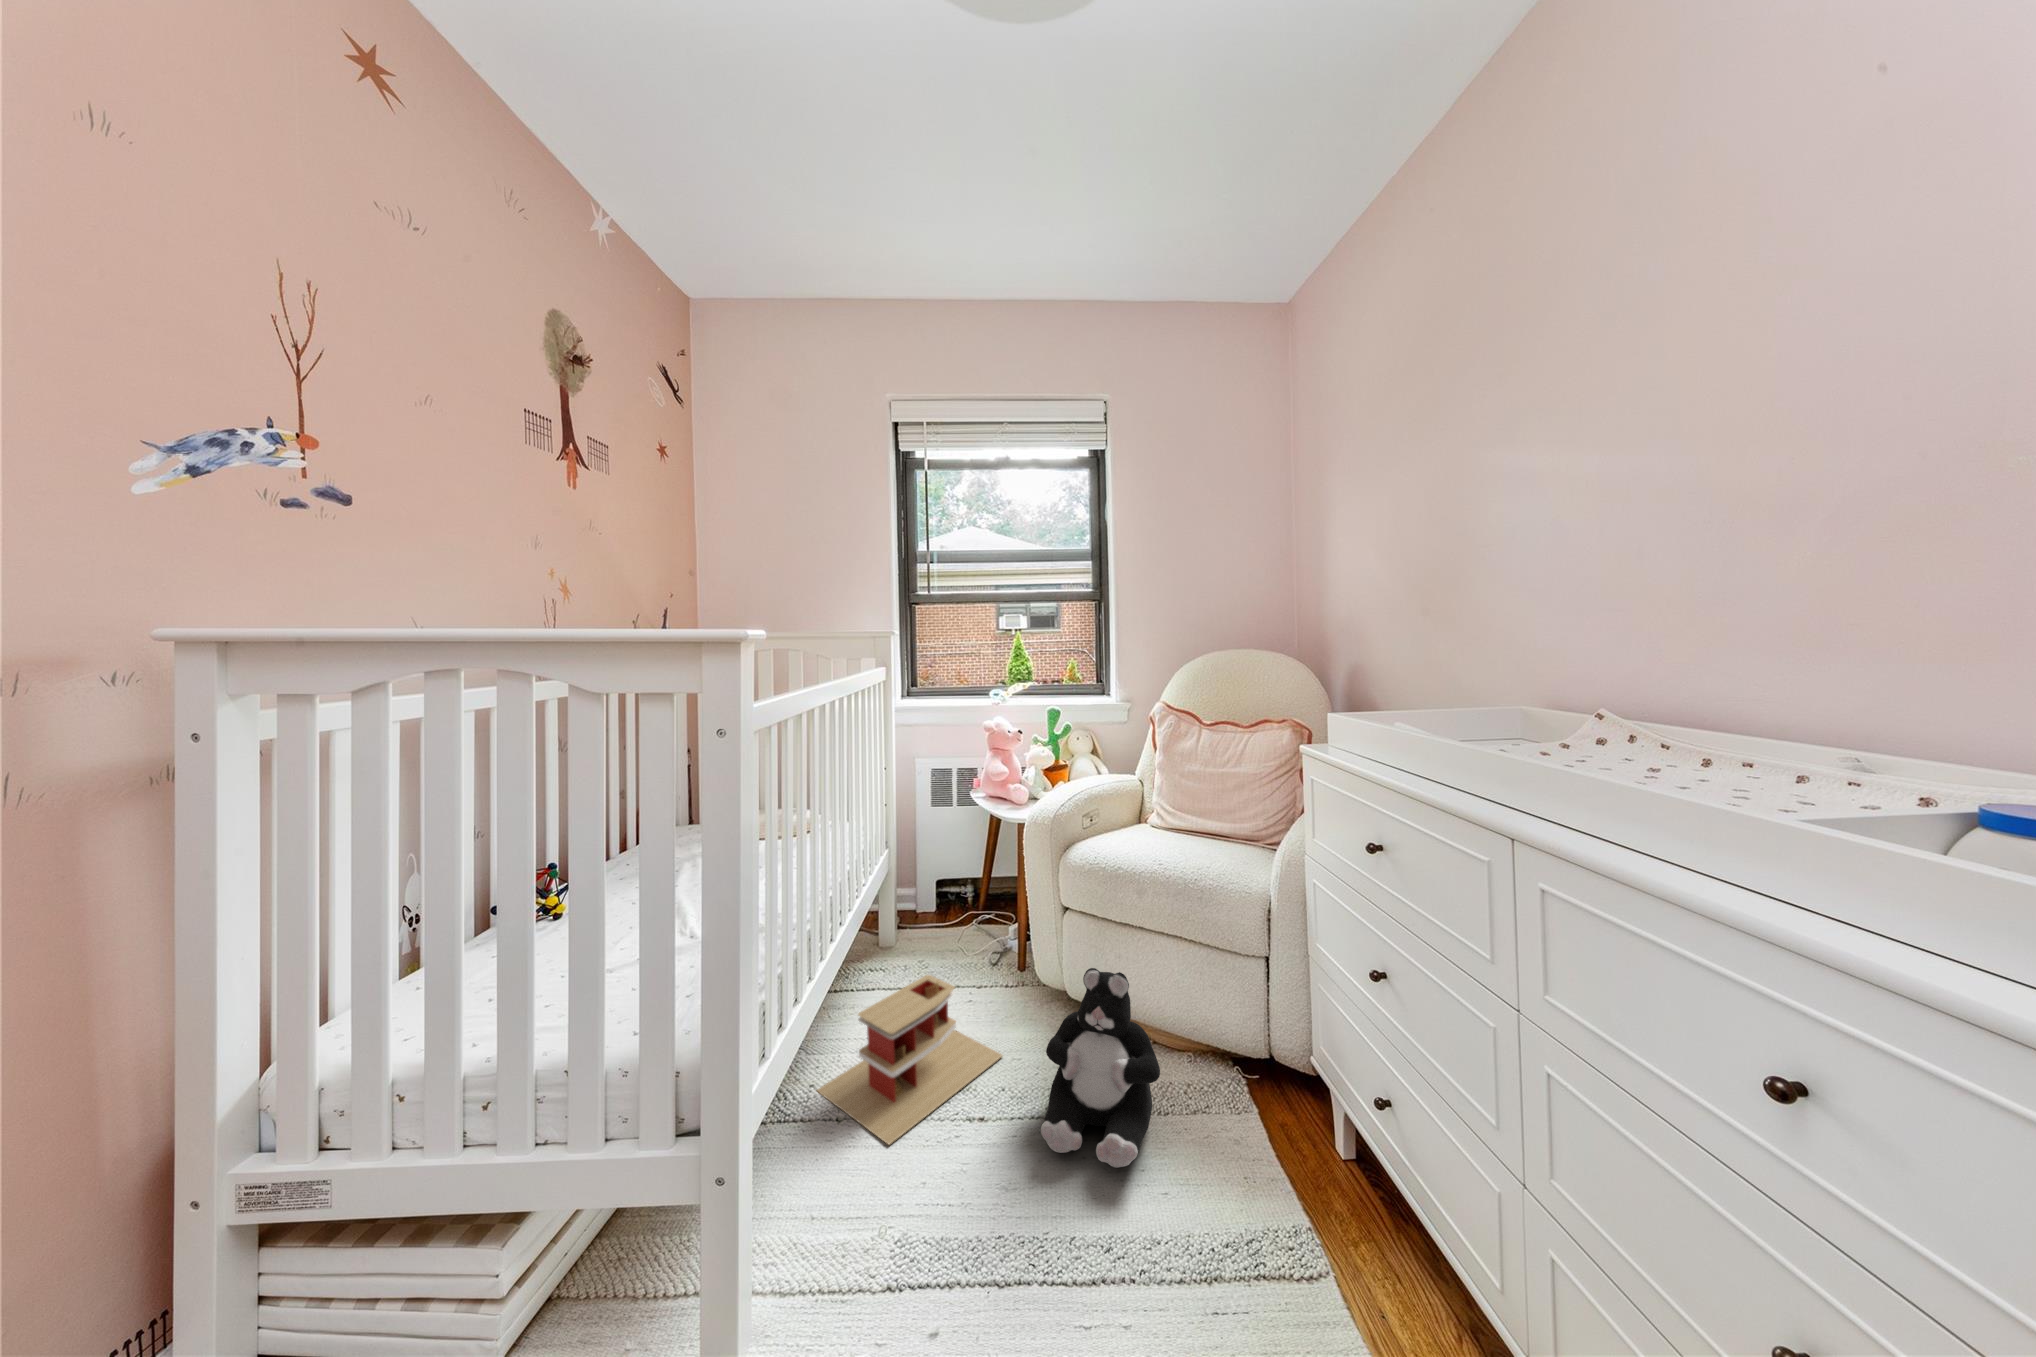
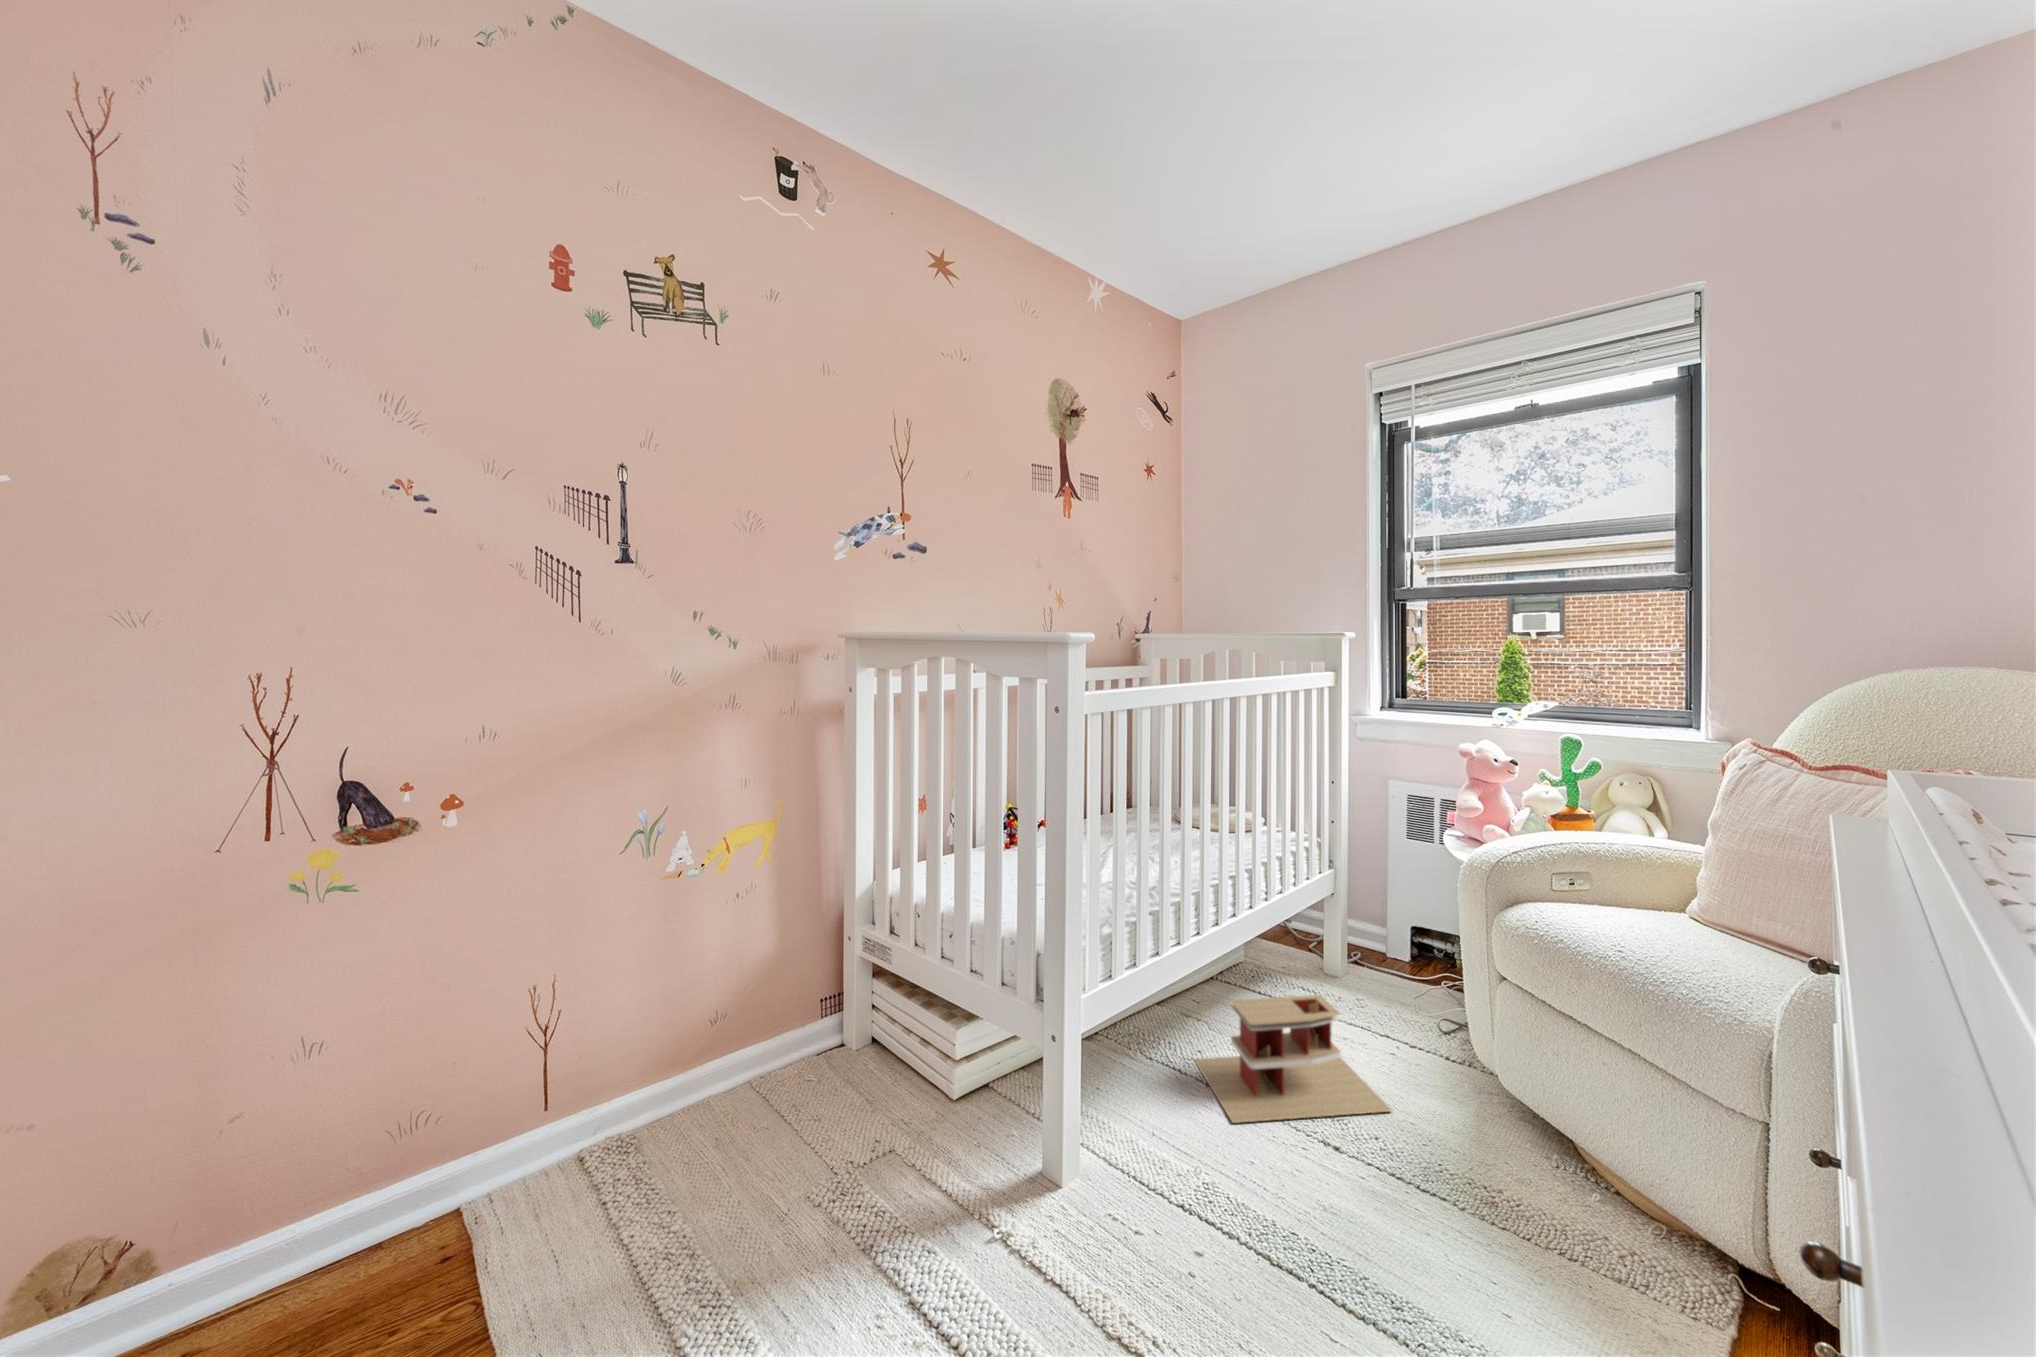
plush toy: present [1041,968,1160,1168] -> none [1378,1032,1559,1258]

